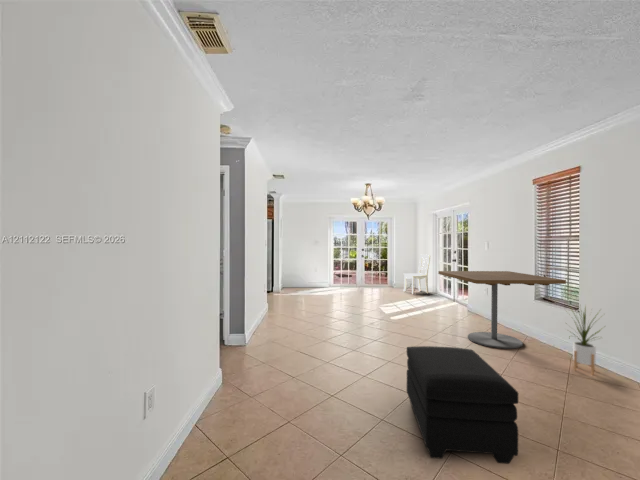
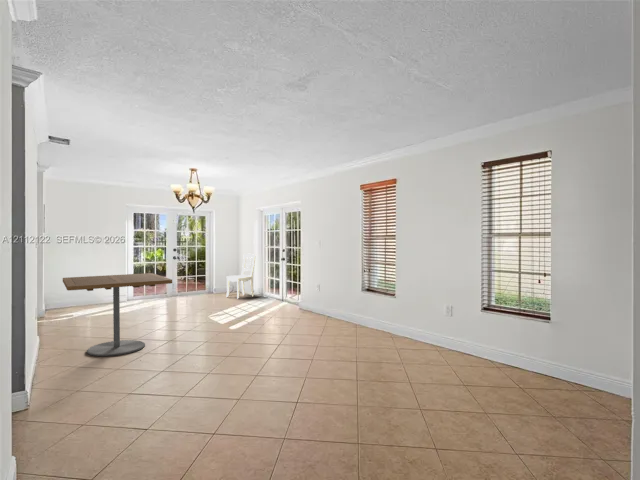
dining table: present [438,271,566,349] -> present [63,273,172,356]
house plant: present [573,309,600,375] -> none [384,288,416,345]
ottoman: present [407,346,519,464] -> none [286,337,383,426]

